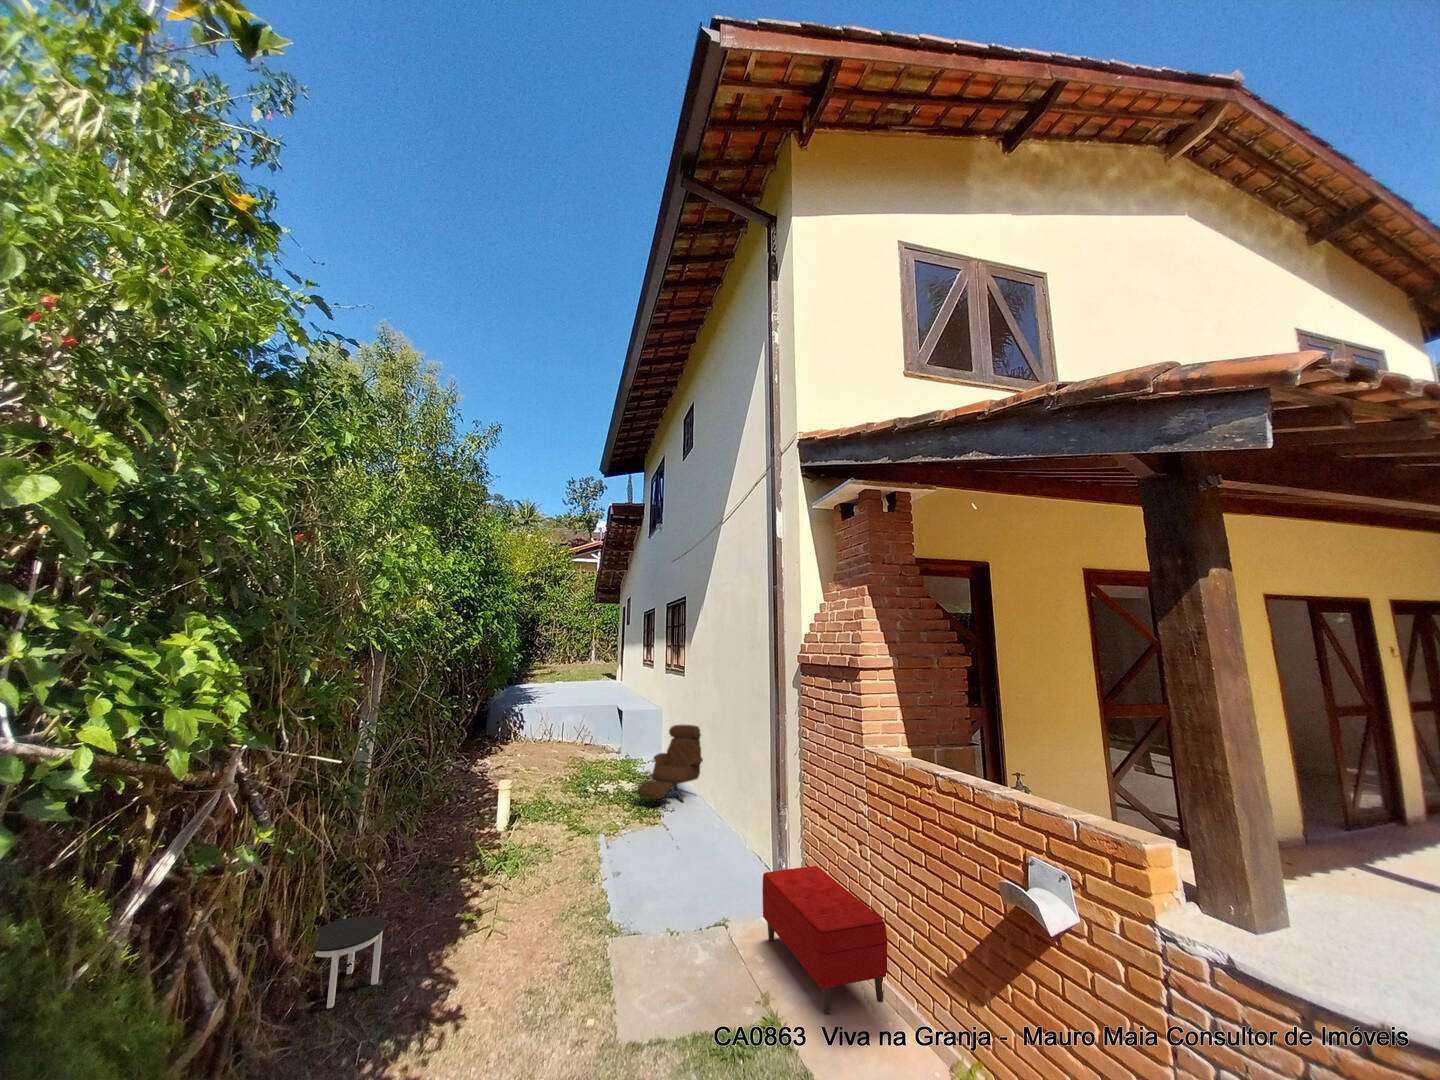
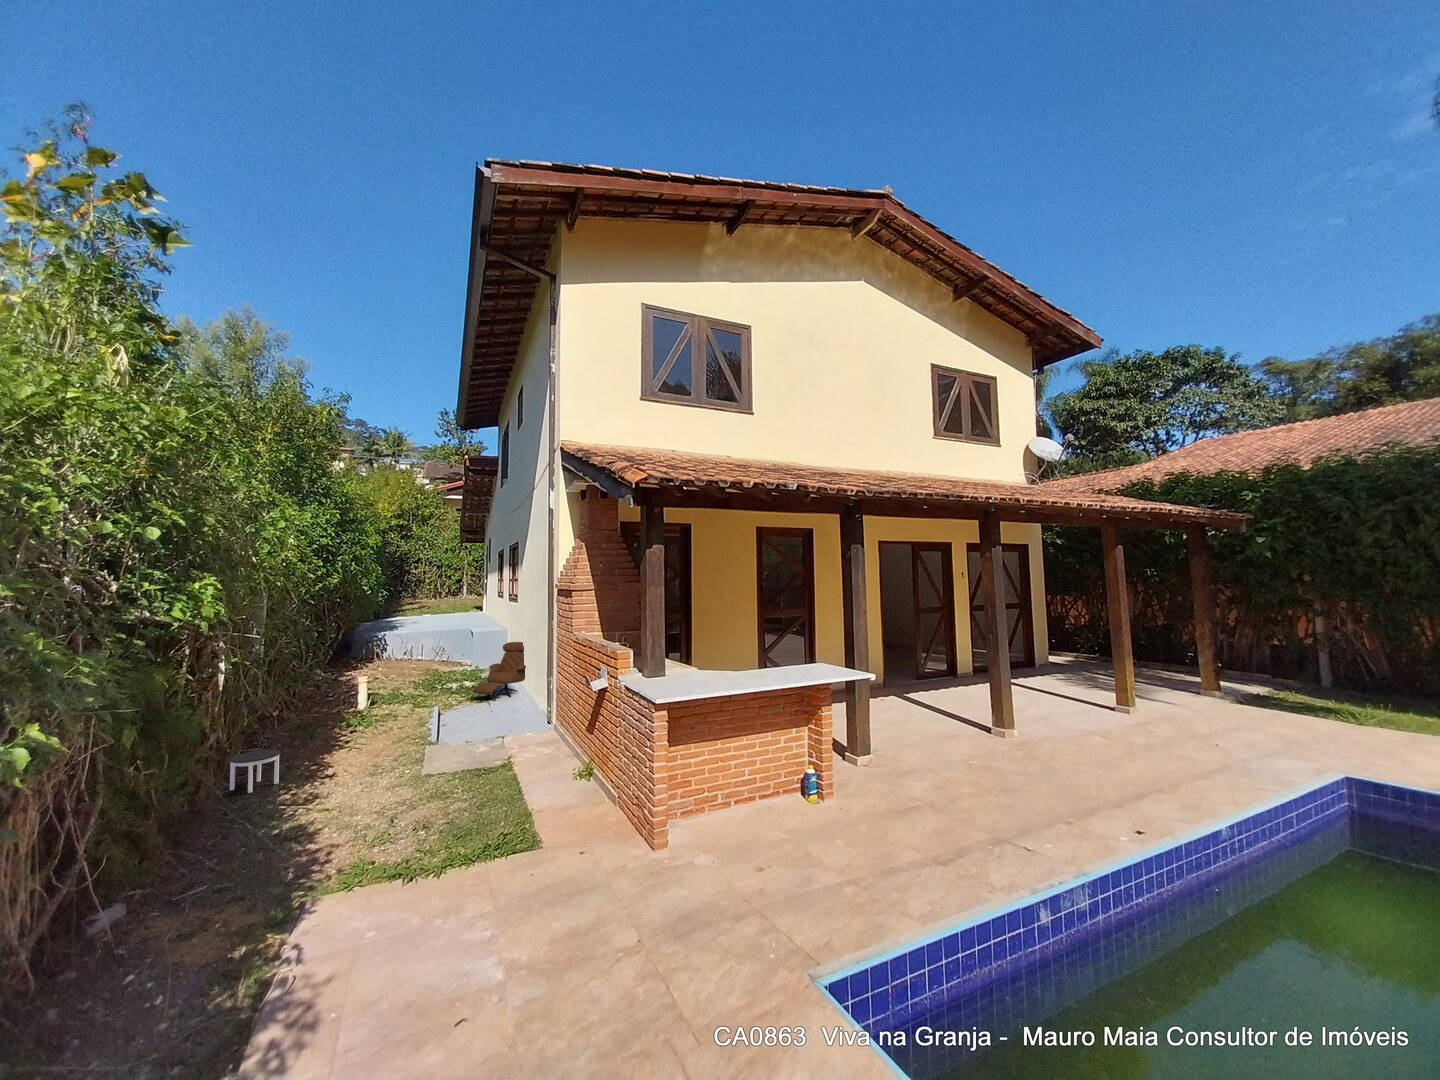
bench: present [762,866,887,1014] -> none [527,713,582,774]

